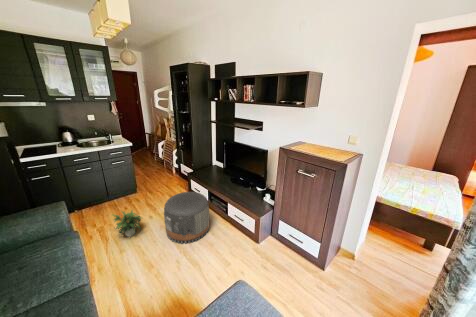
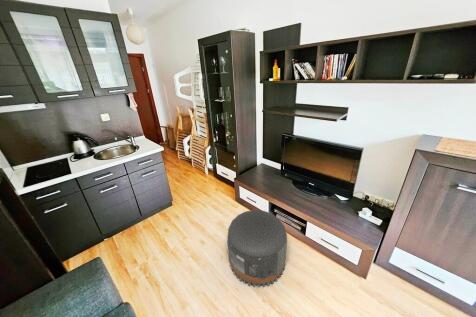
potted plant: present [113,211,141,237] -> none [158,241,200,283]

